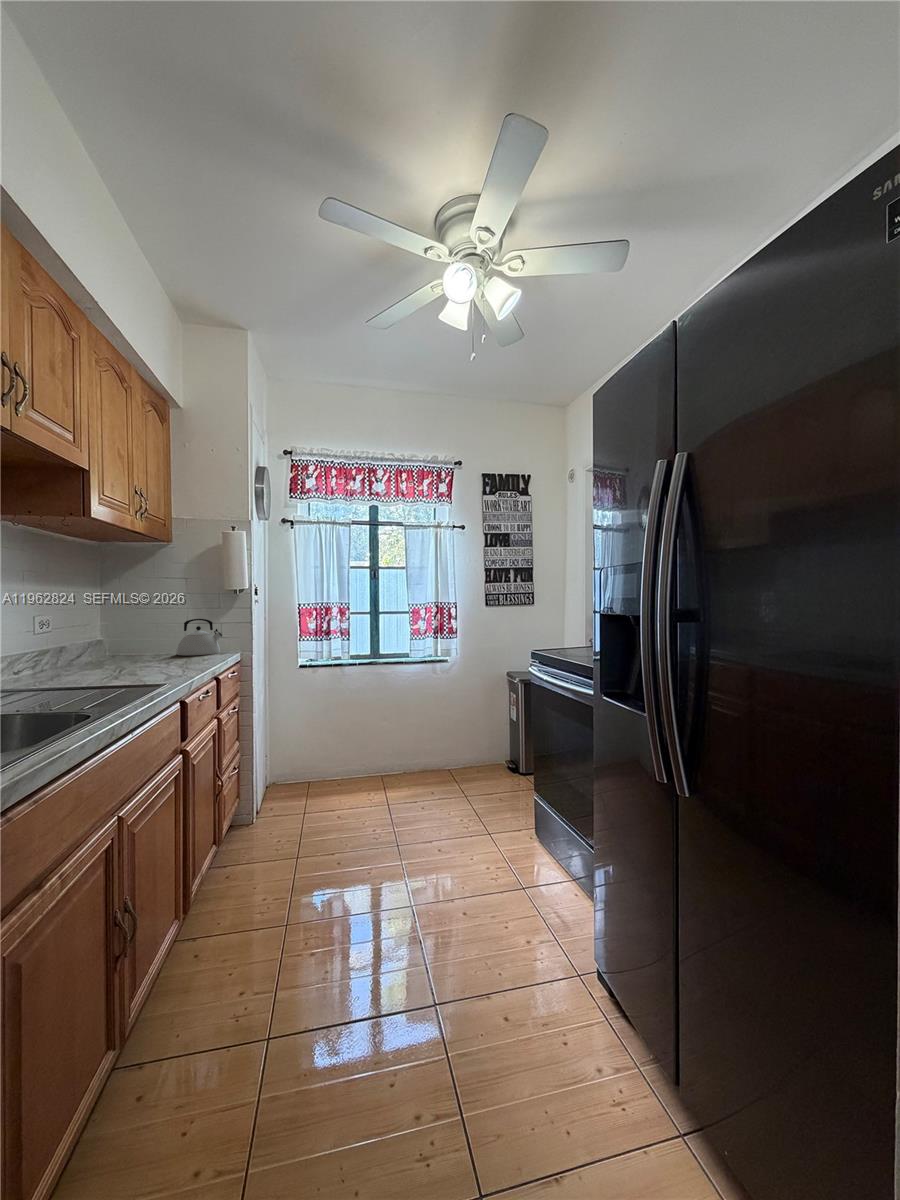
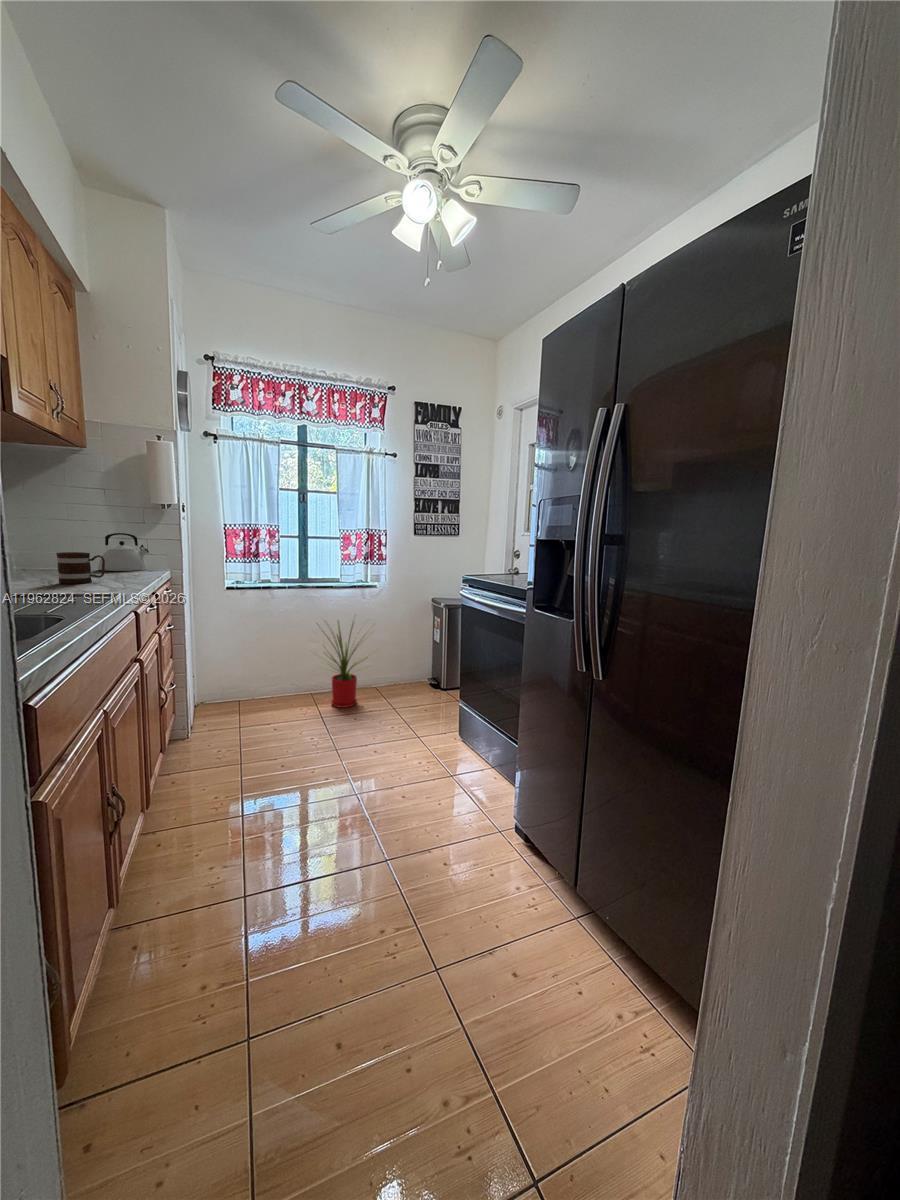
mug: none [130,641,173,672] -> present [56,552,105,584]
house plant: none [376,690,449,796] -> present [316,621,375,708]

